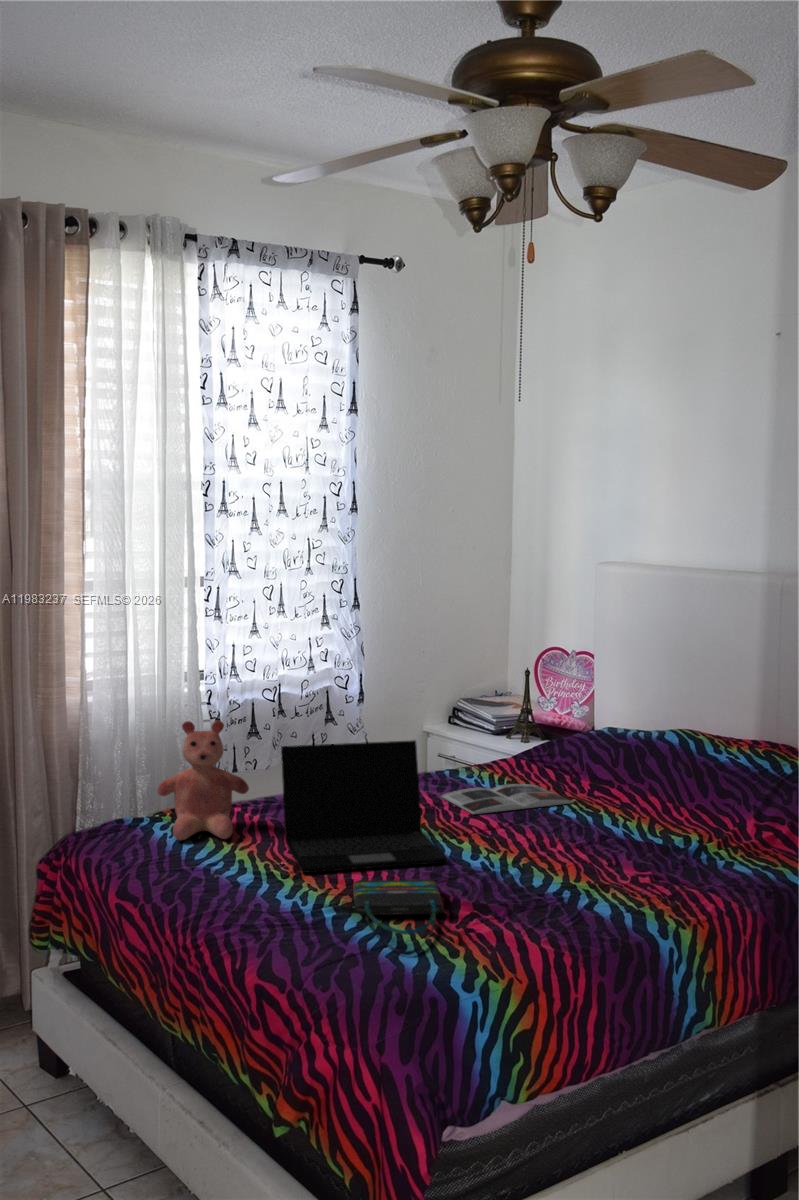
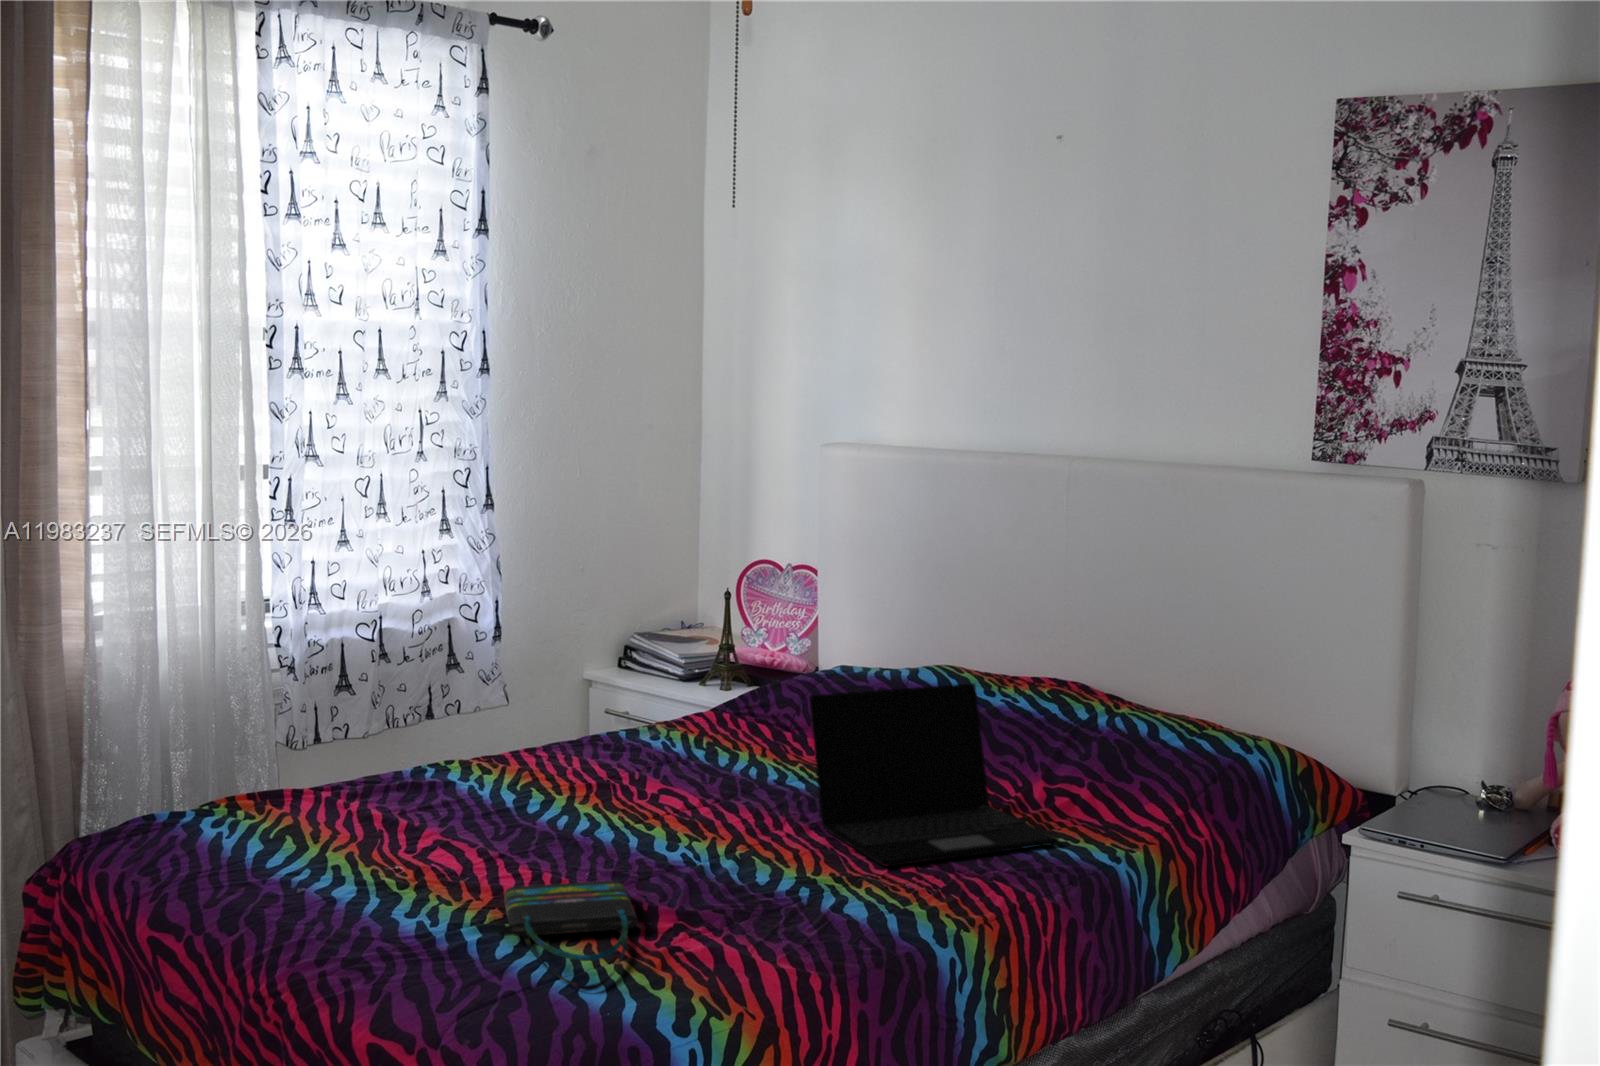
teddy bear: present [157,721,249,840] -> none [204,666,343,842]
laptop: present [281,740,448,873] -> present [809,683,1059,867]
magazine: present [441,784,573,814] -> none [618,745,800,788]

